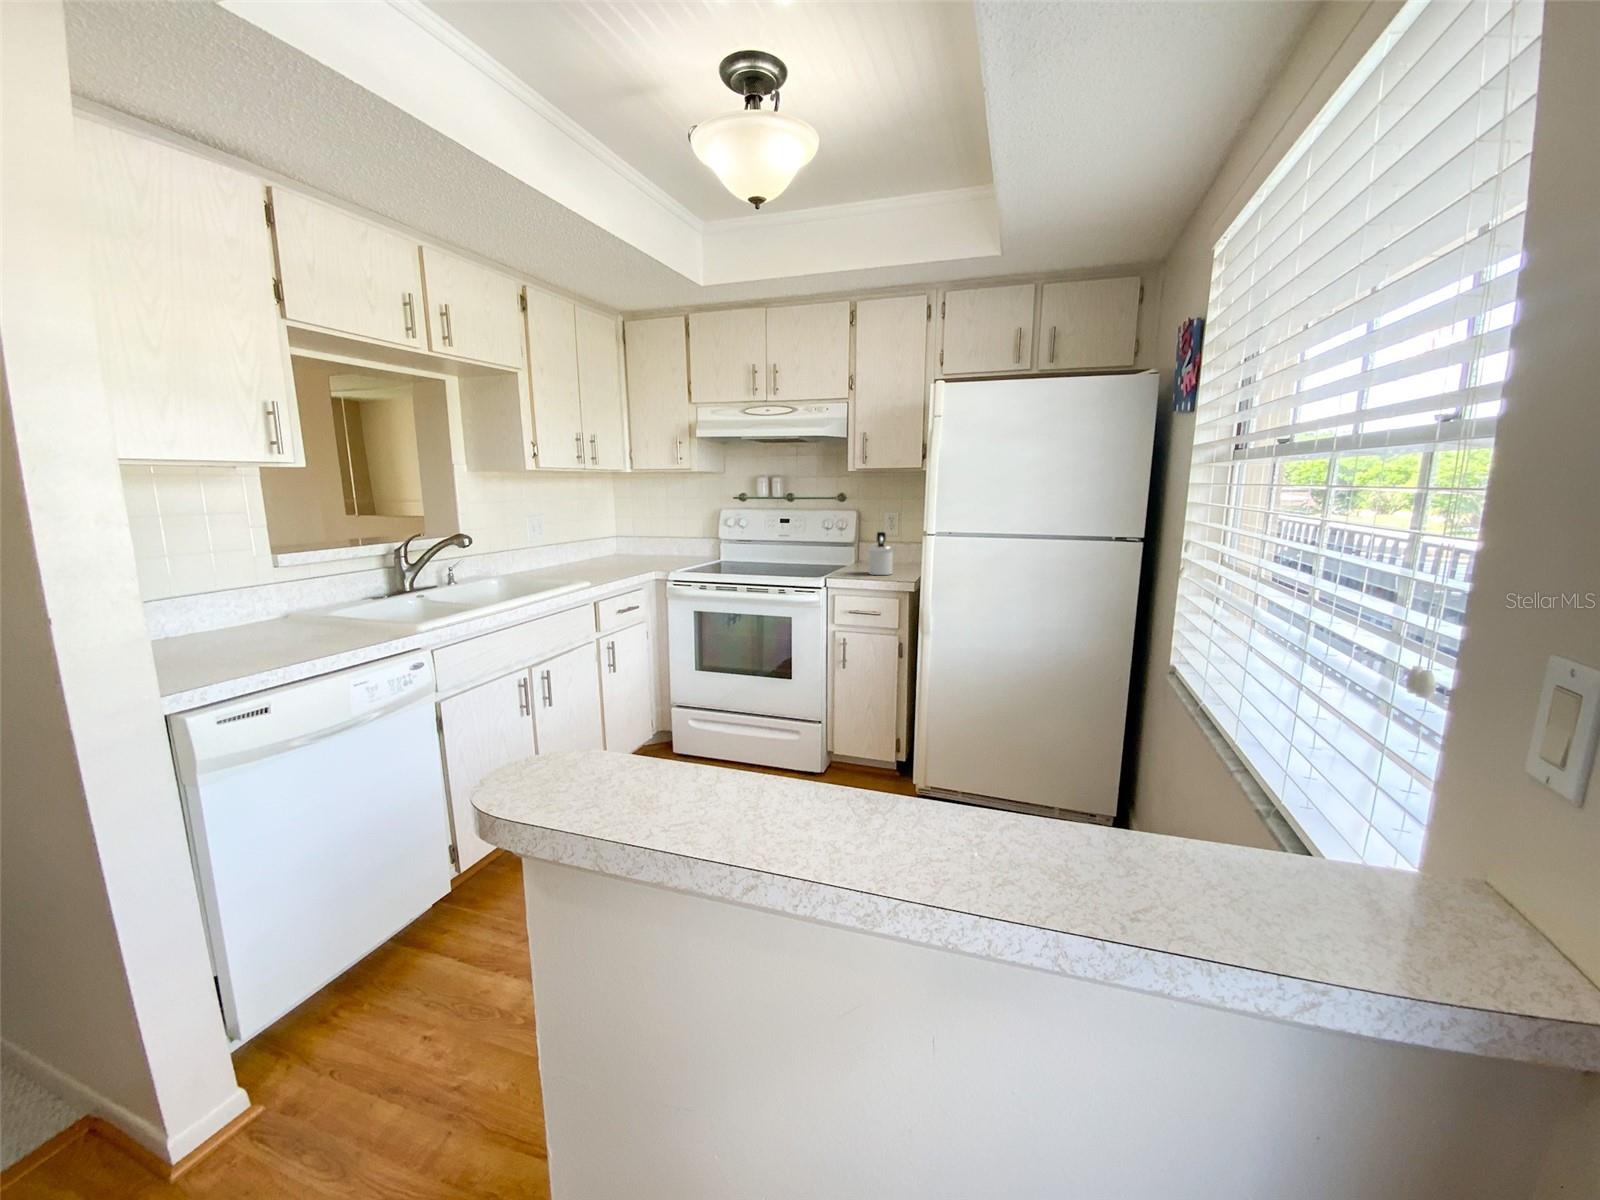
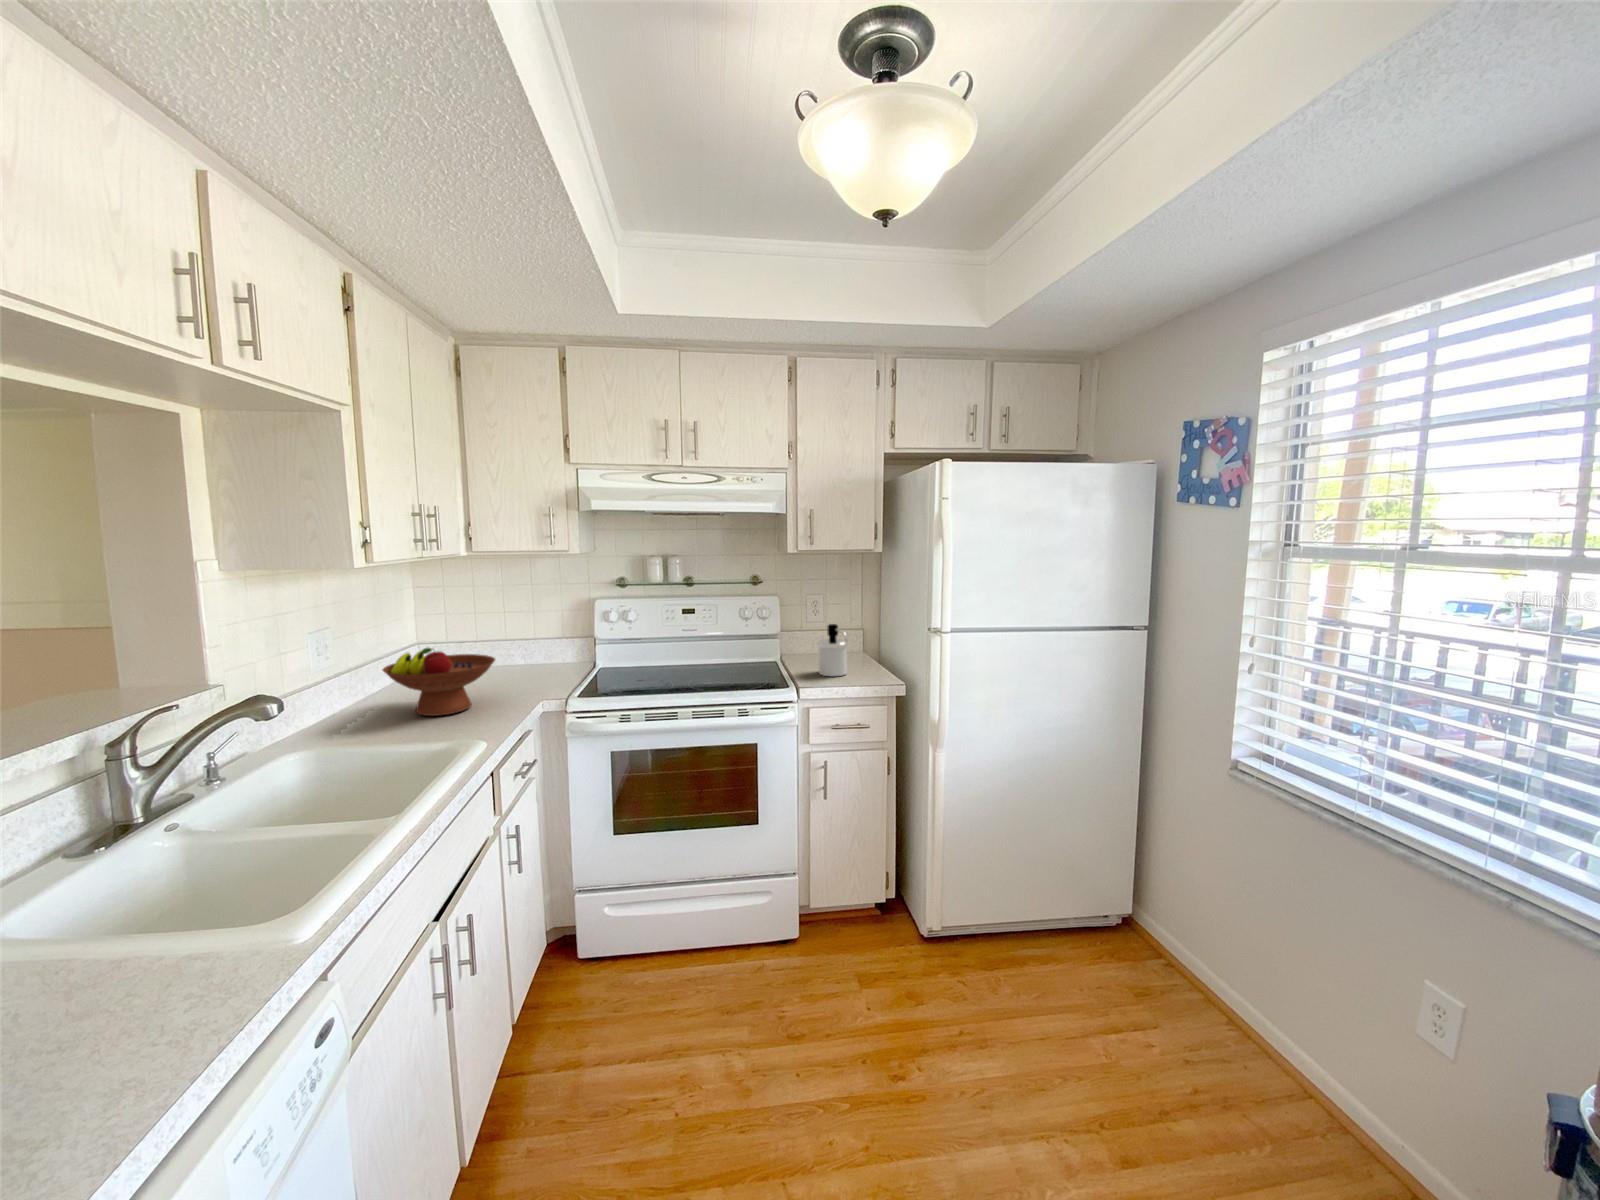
fruit bowl: none [567,528,633,571] -> present [383,648,495,716]

